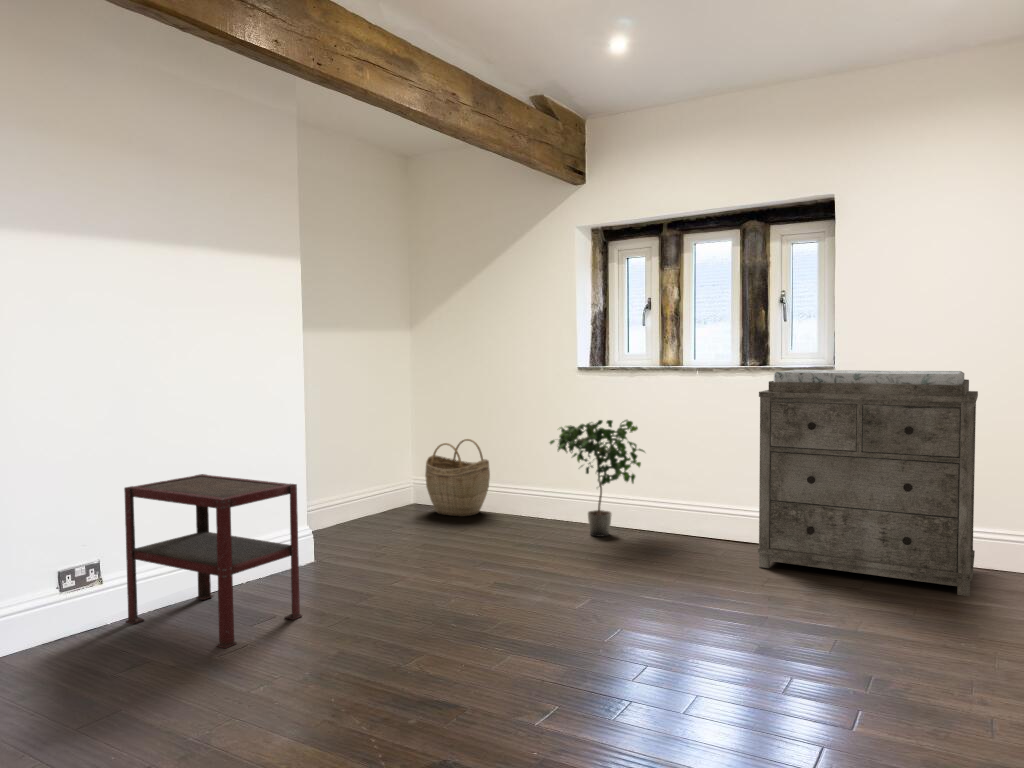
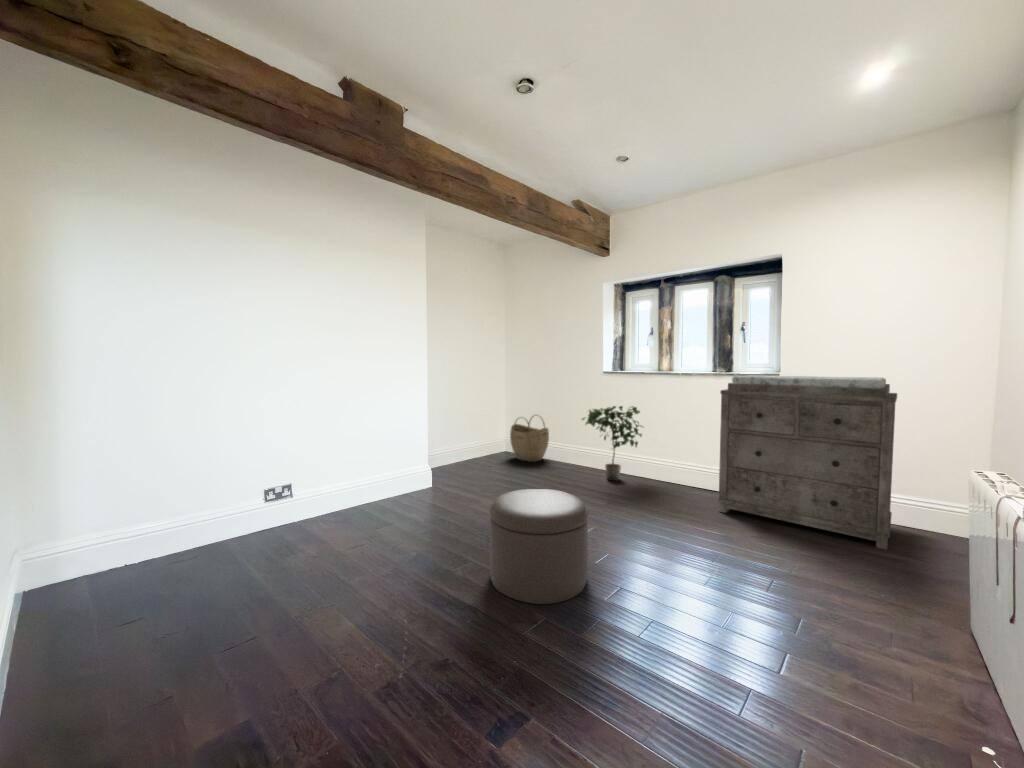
side table: present [124,474,302,649] -> none [306,433,406,545]
ottoman: none [466,539,606,692] -> present [490,489,588,604]

